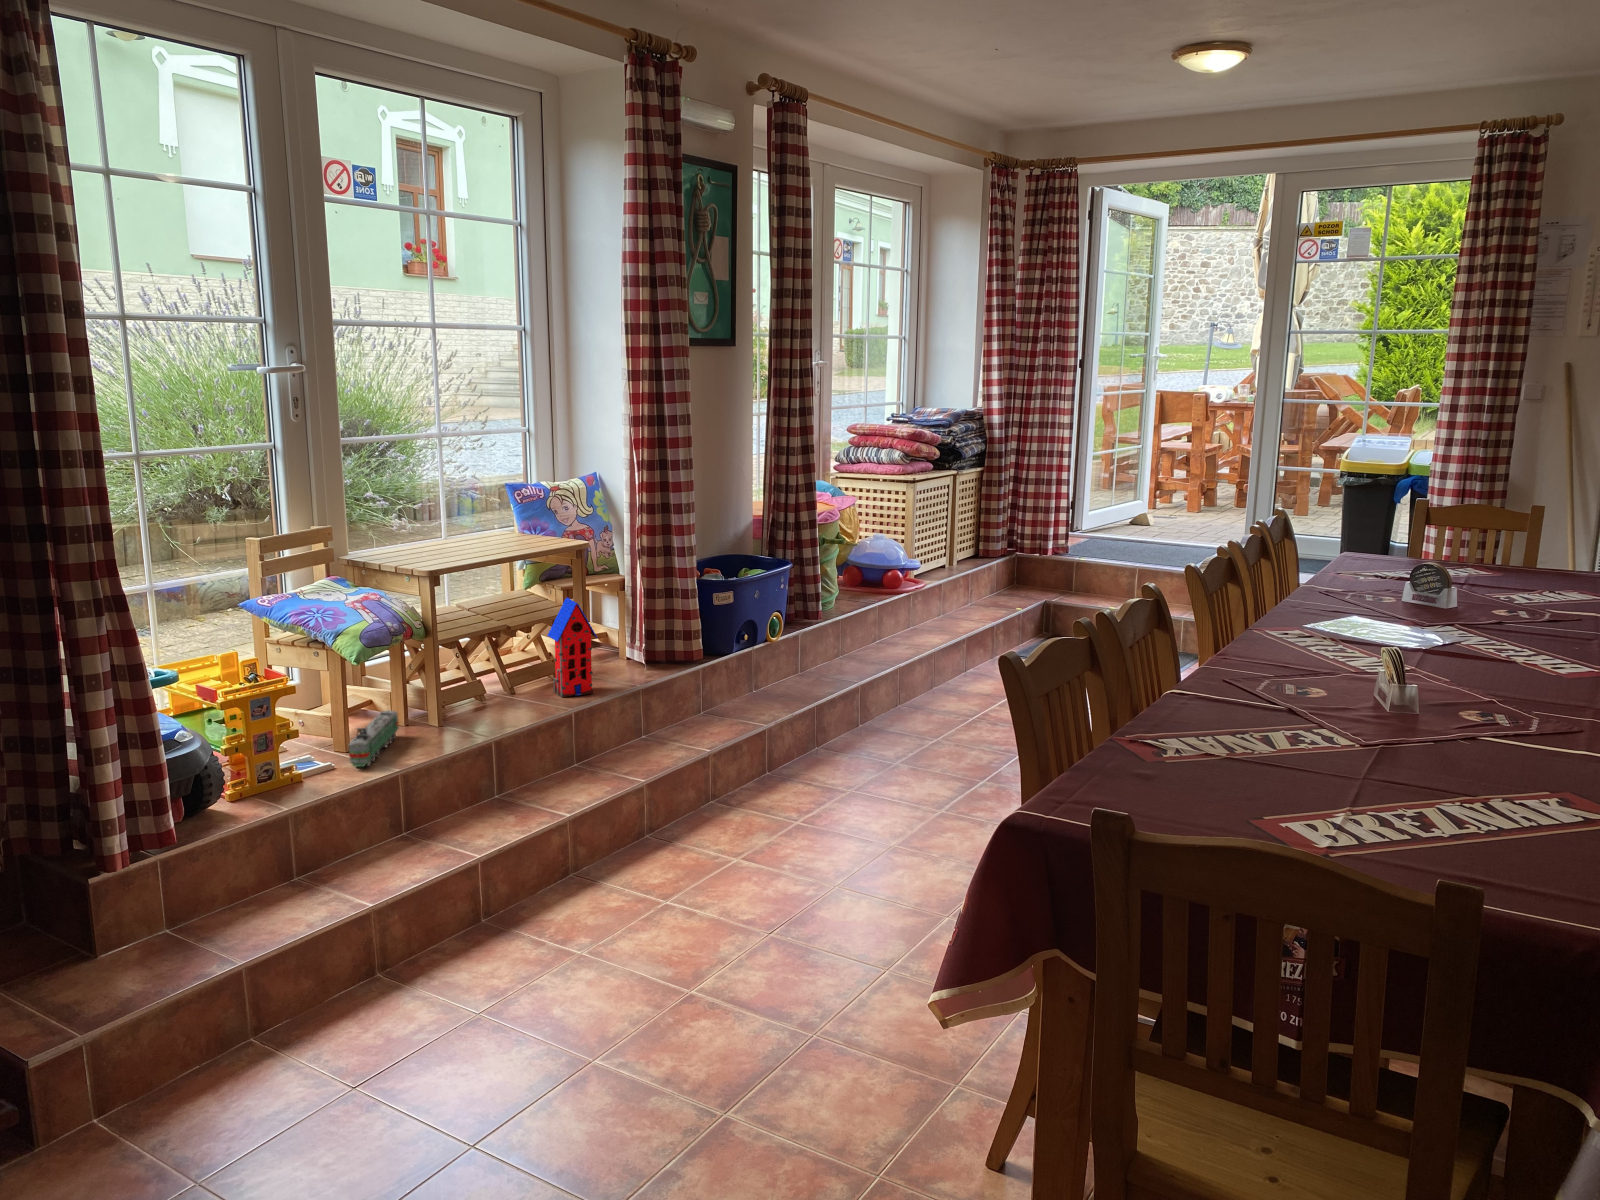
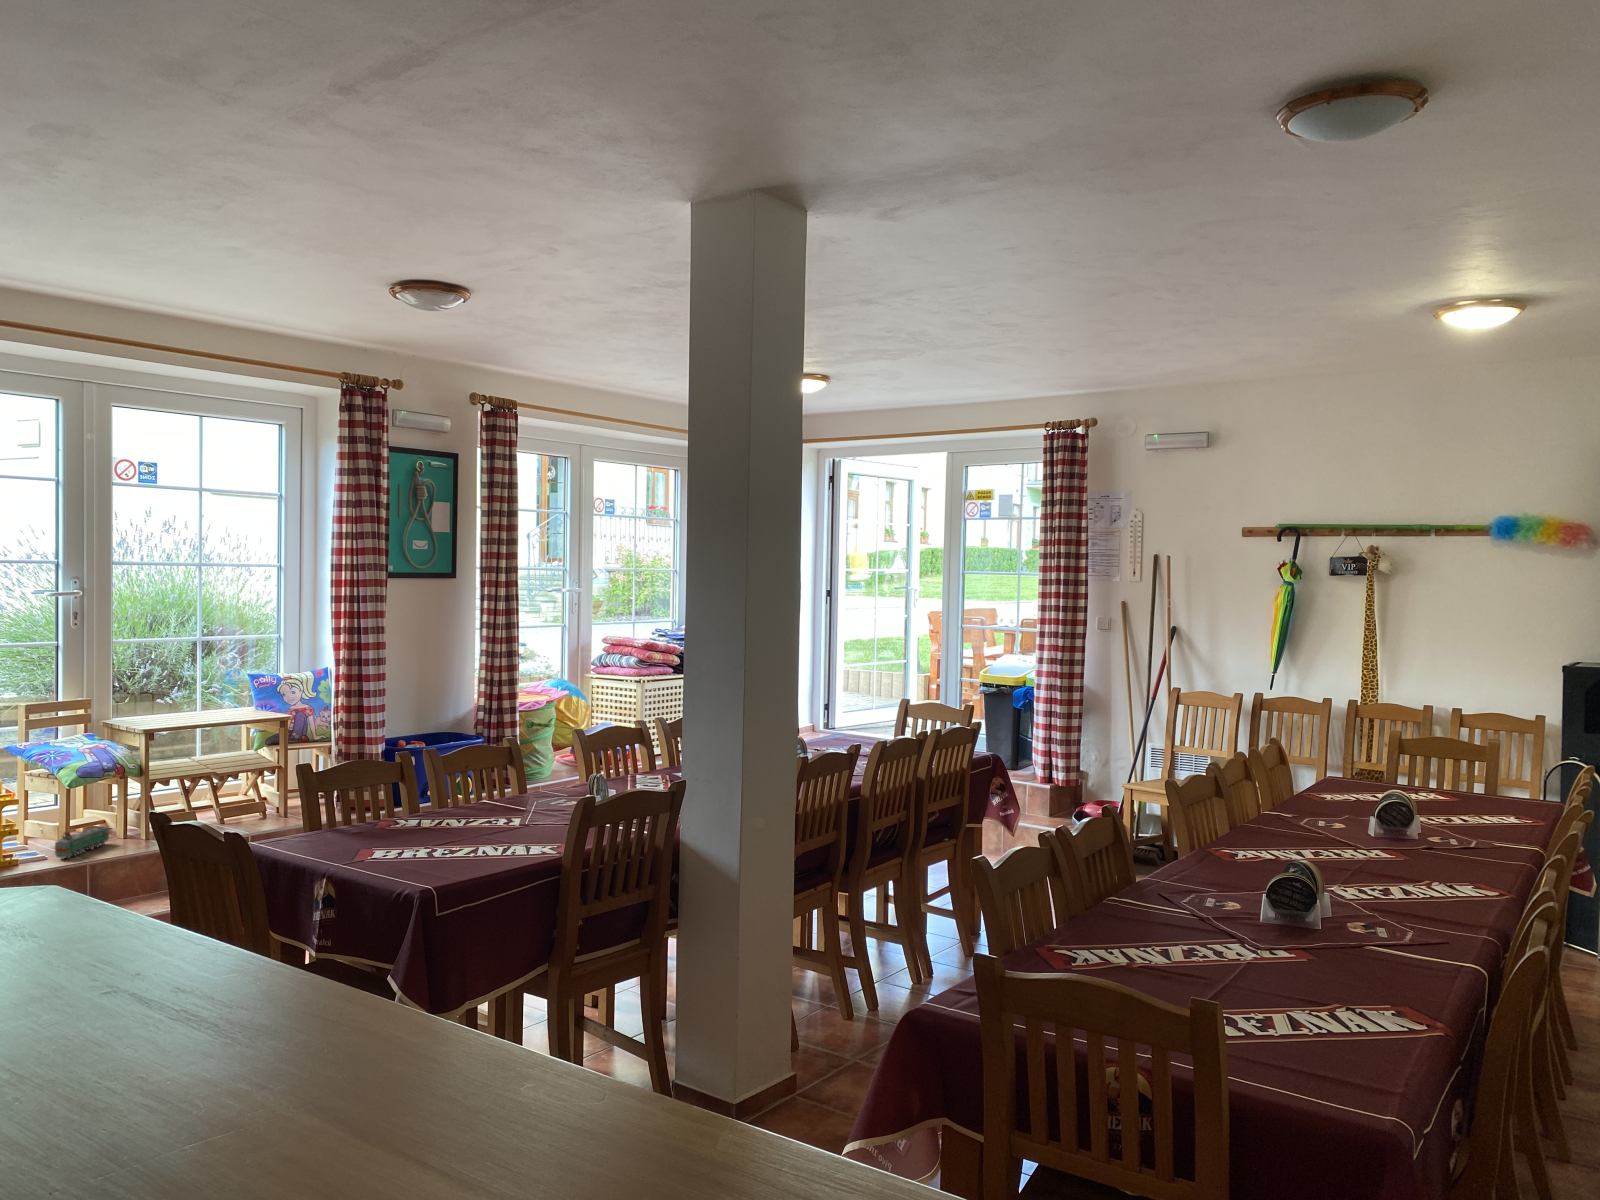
toy house: present [548,598,597,697] -> none [246,756,280,828]

